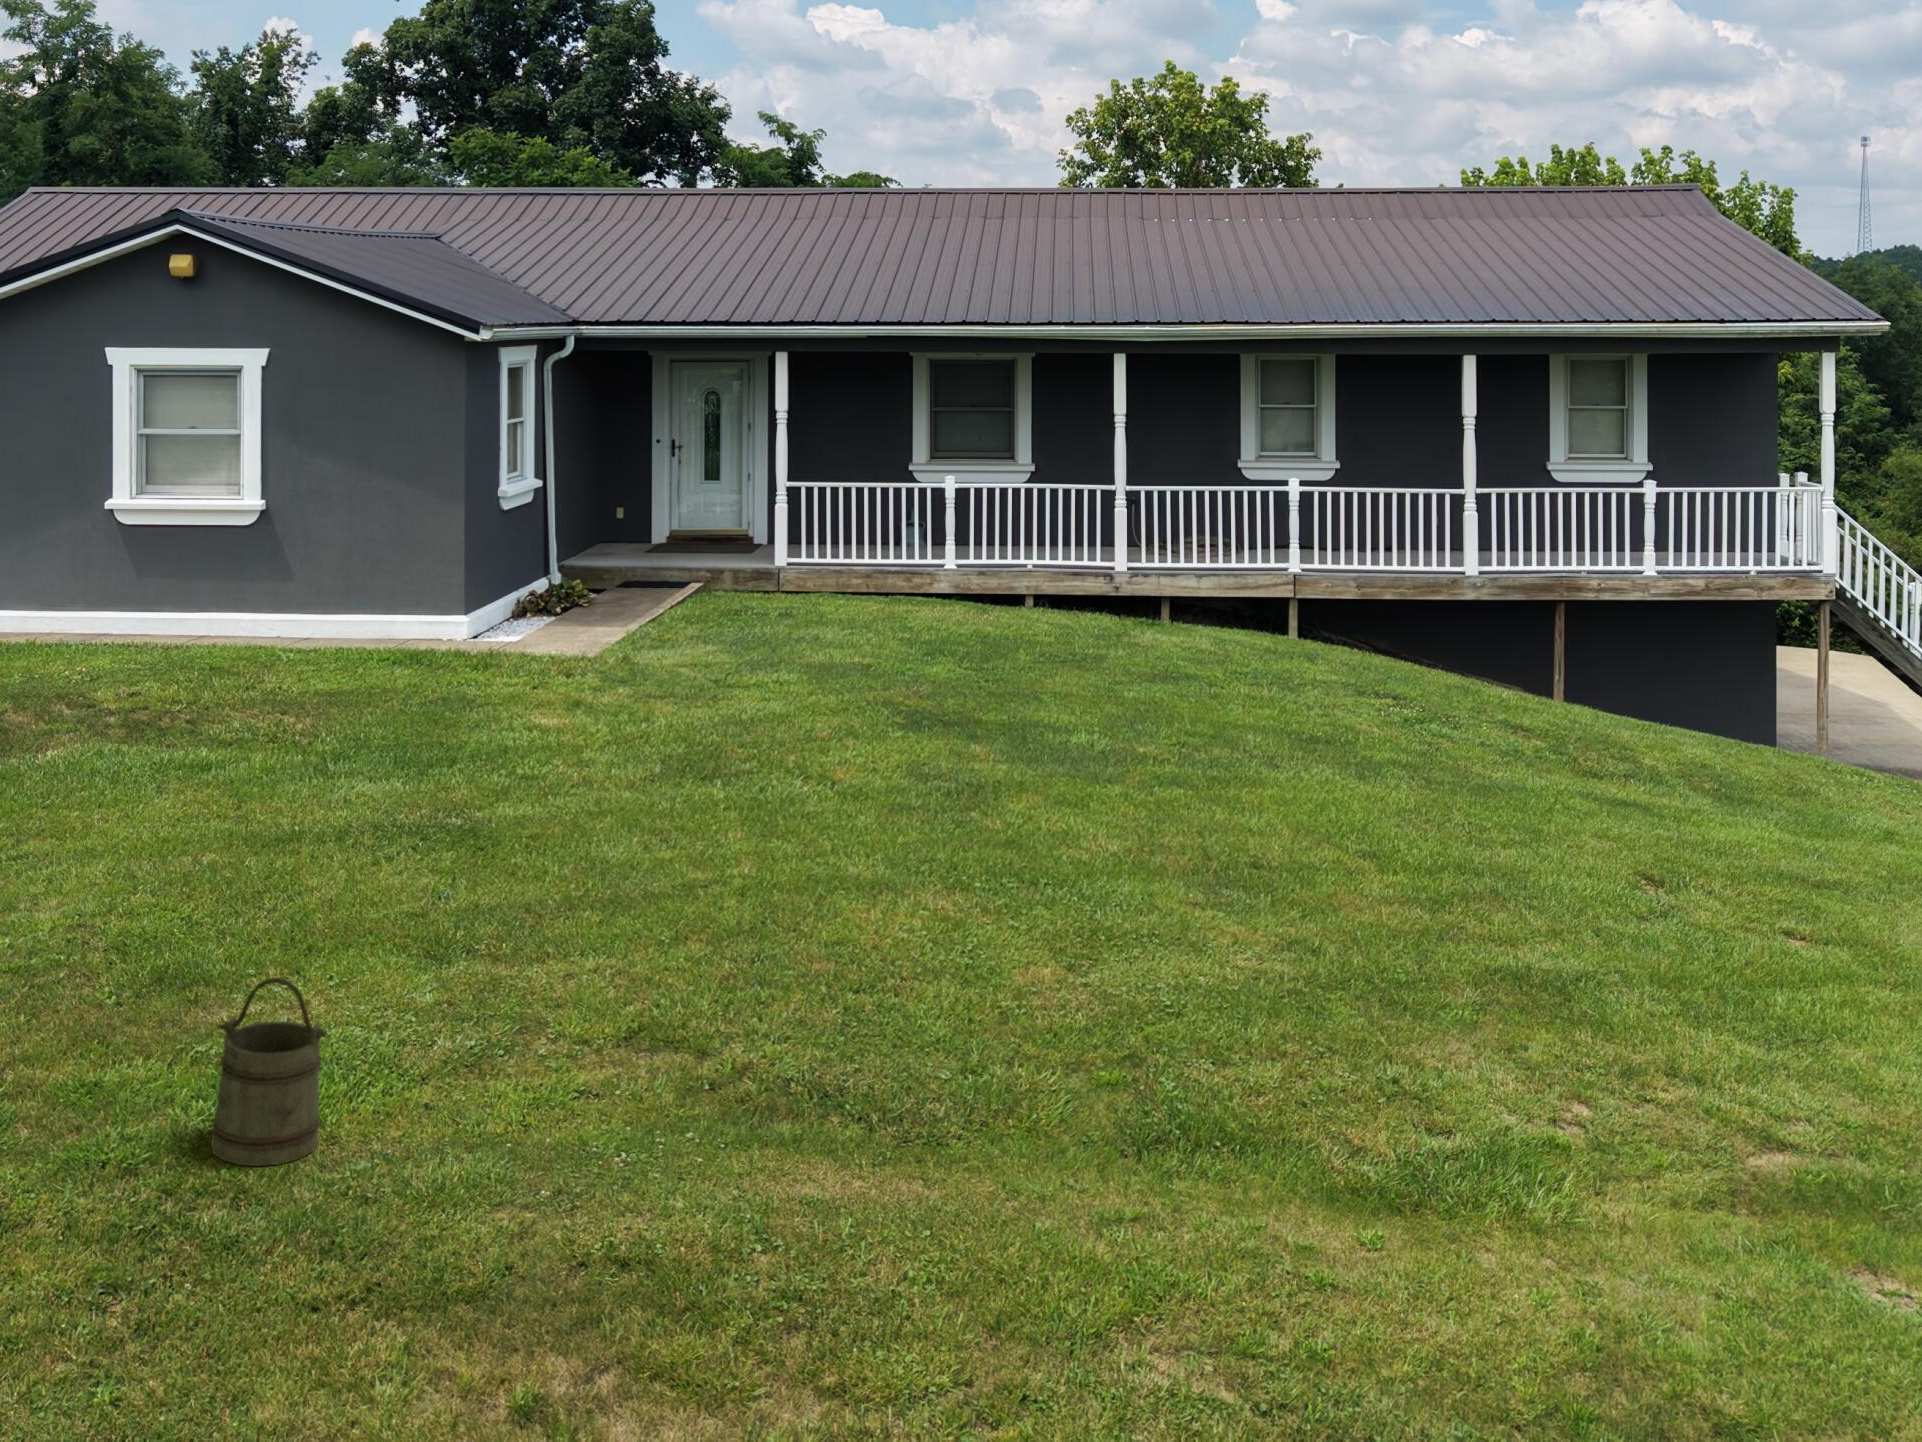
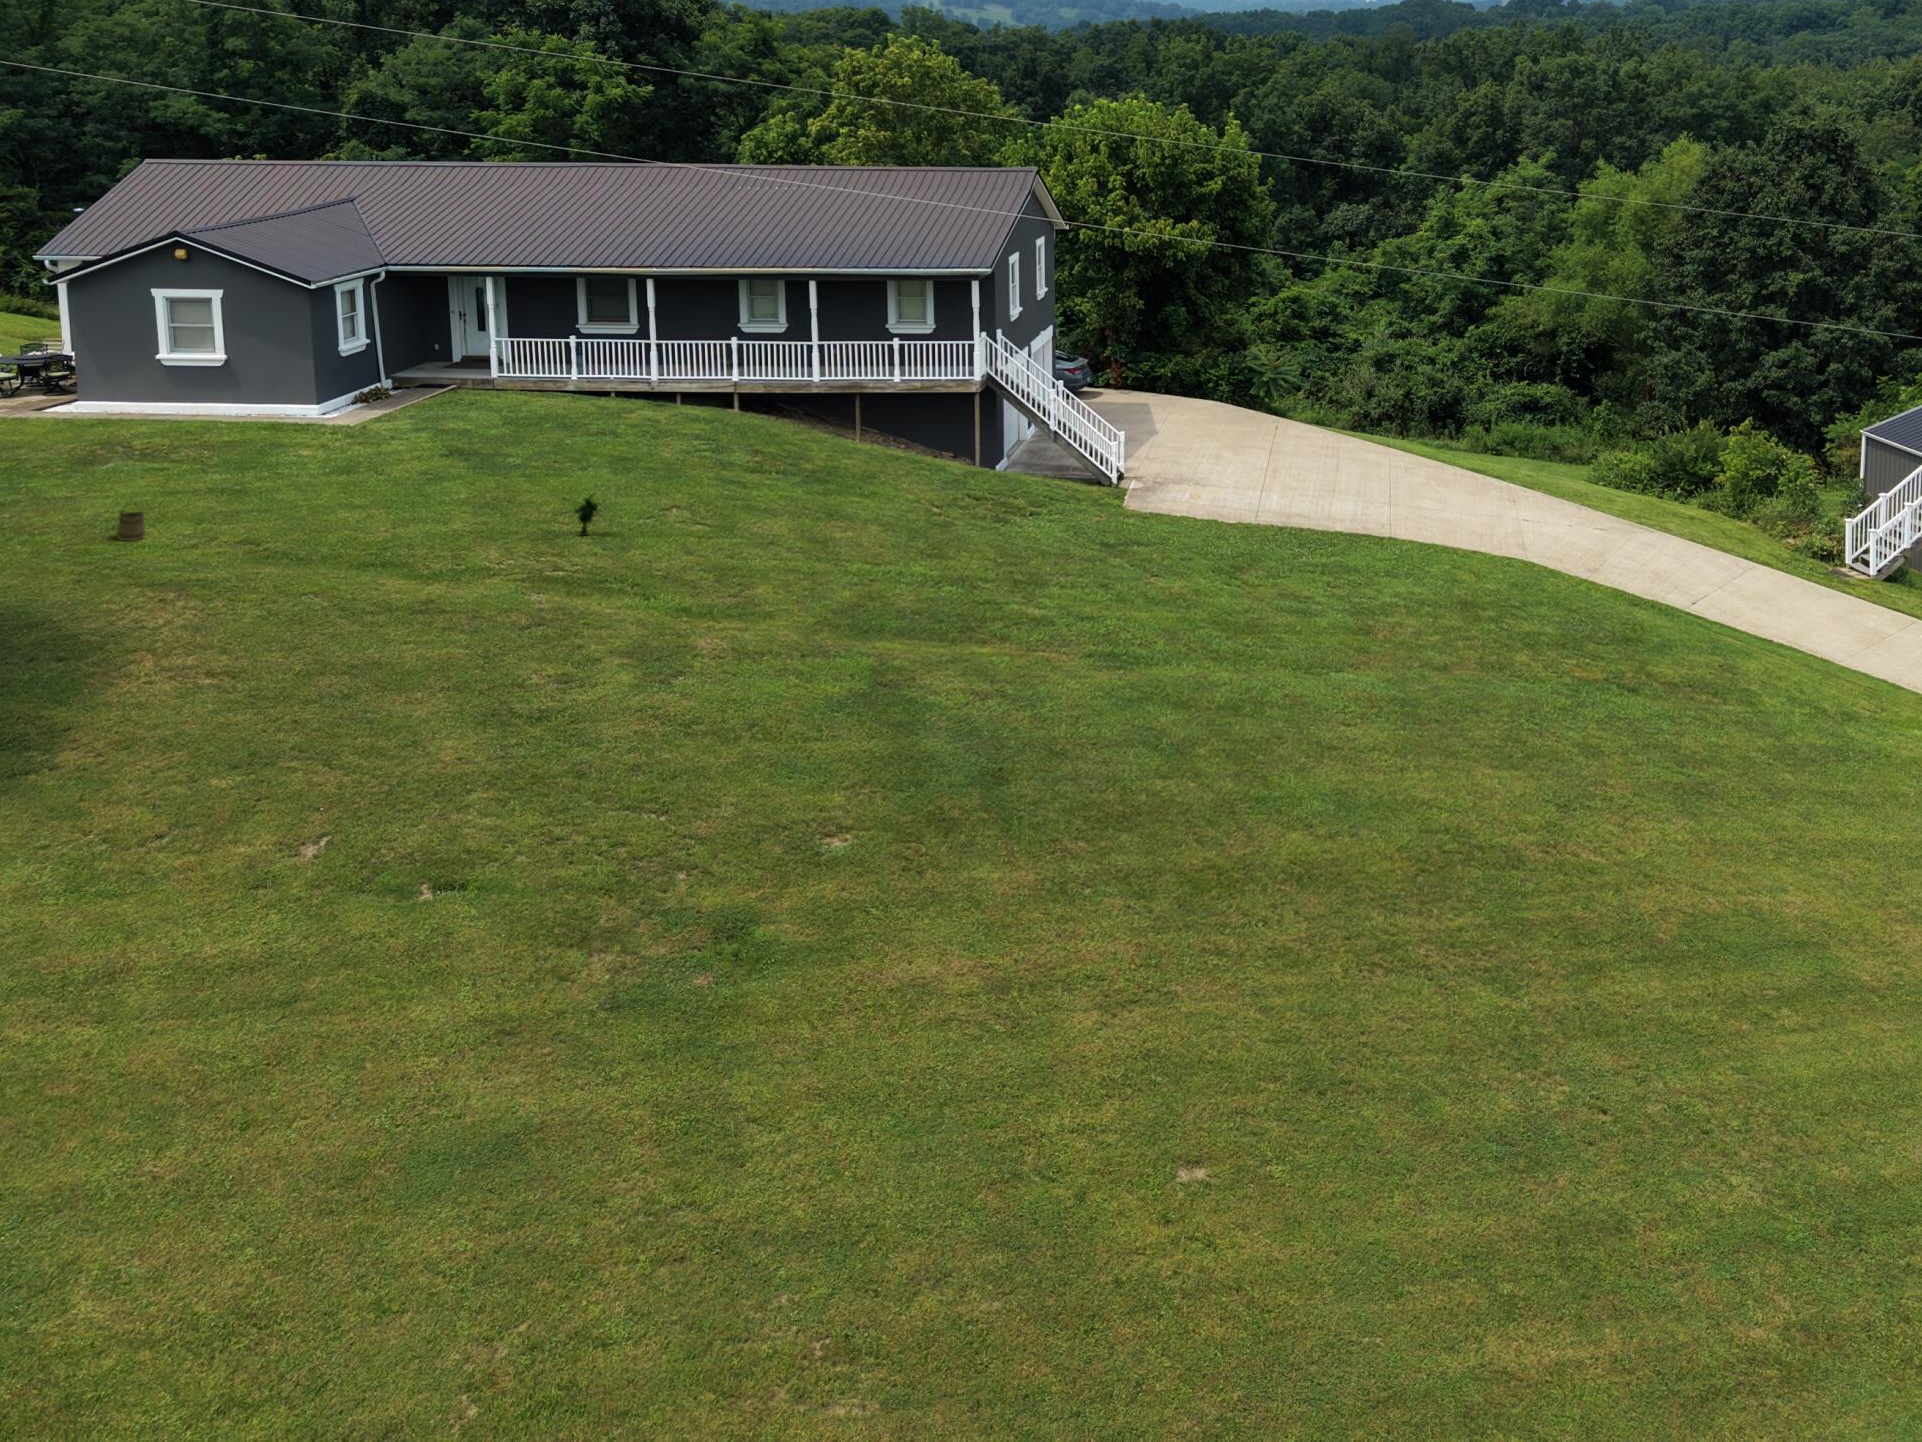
decorative plant: none [1736,894,1832,1061] -> present [574,495,598,536]

